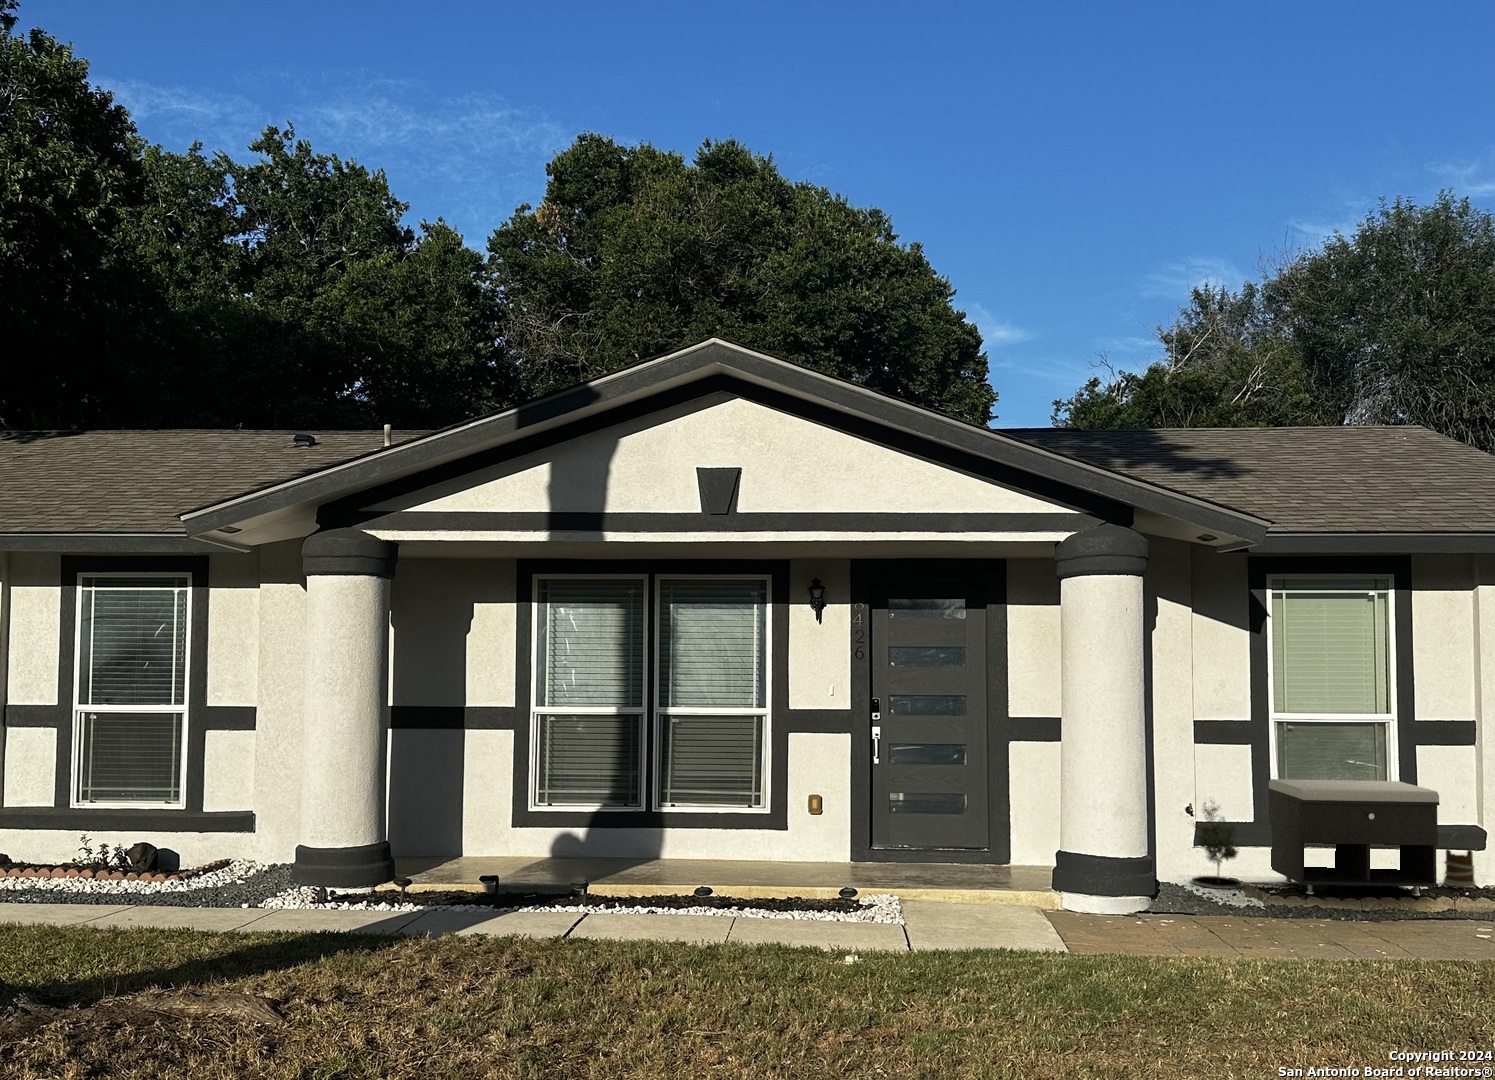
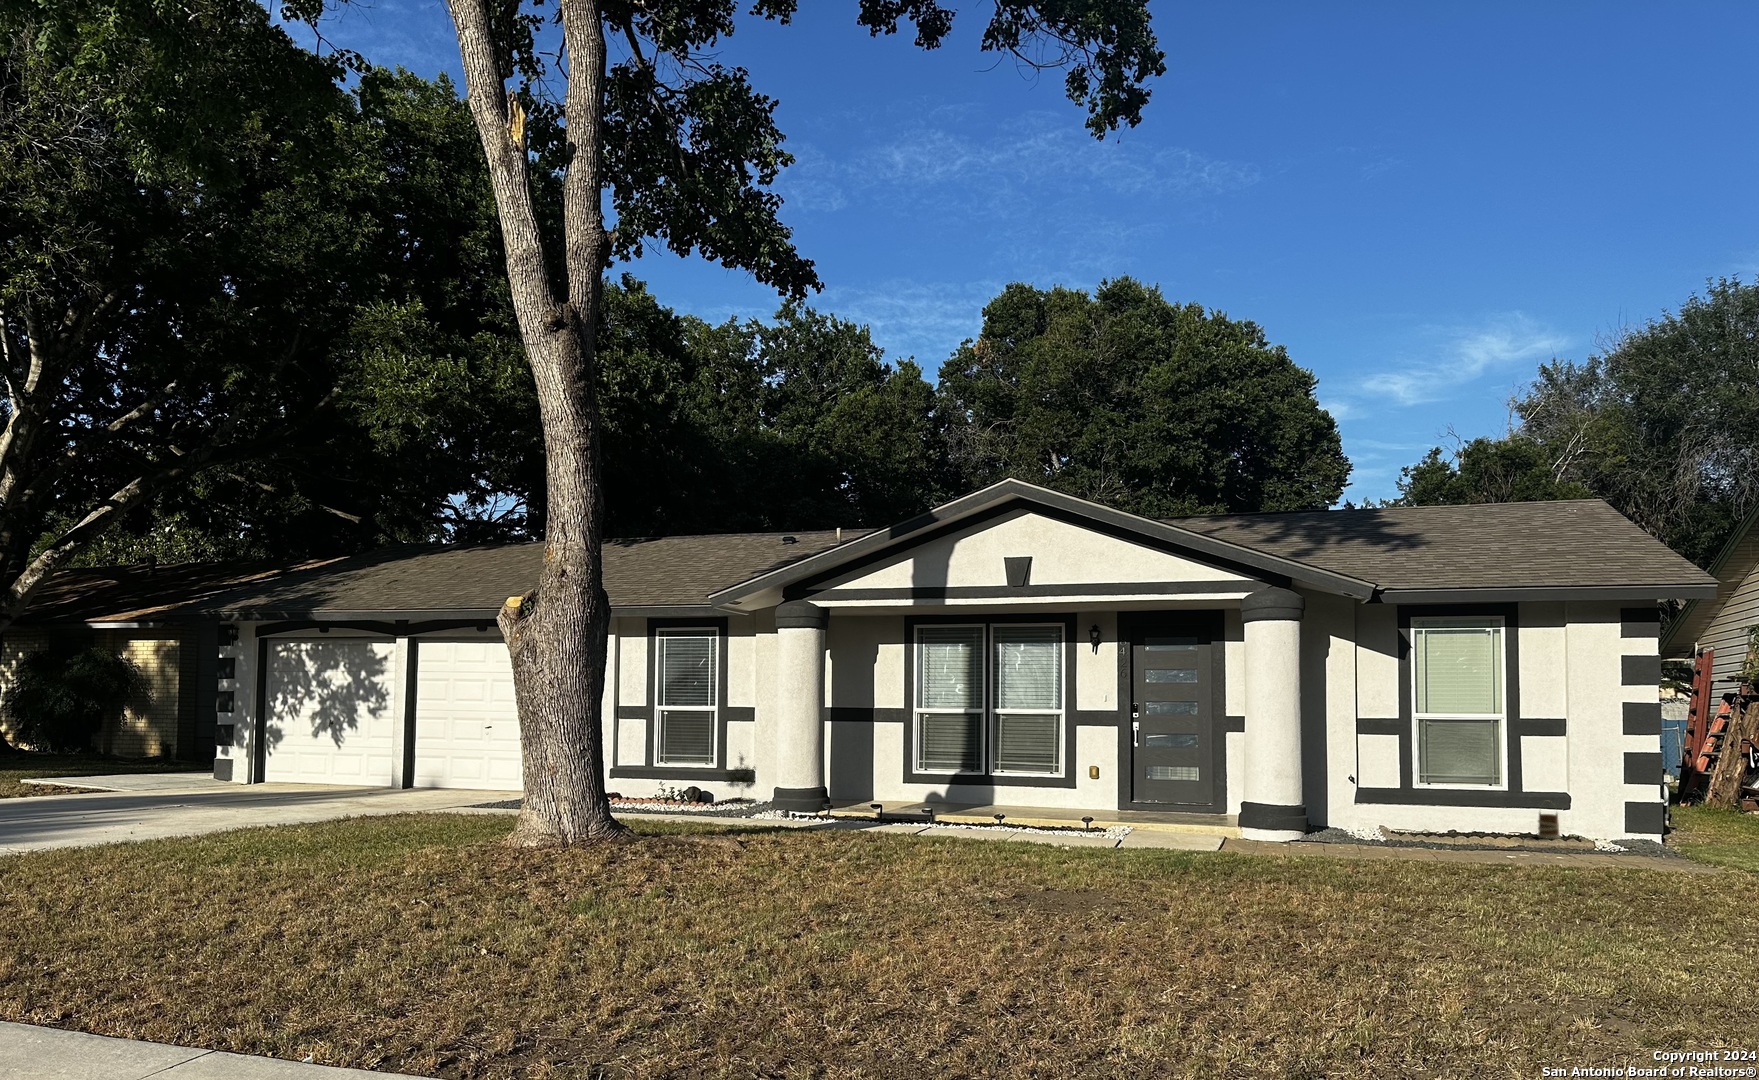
storage bench: present [1269,779,1440,896] -> none [1403,759,1510,840]
potted tree: present [1191,803,1243,889] -> present [725,756,756,804]

